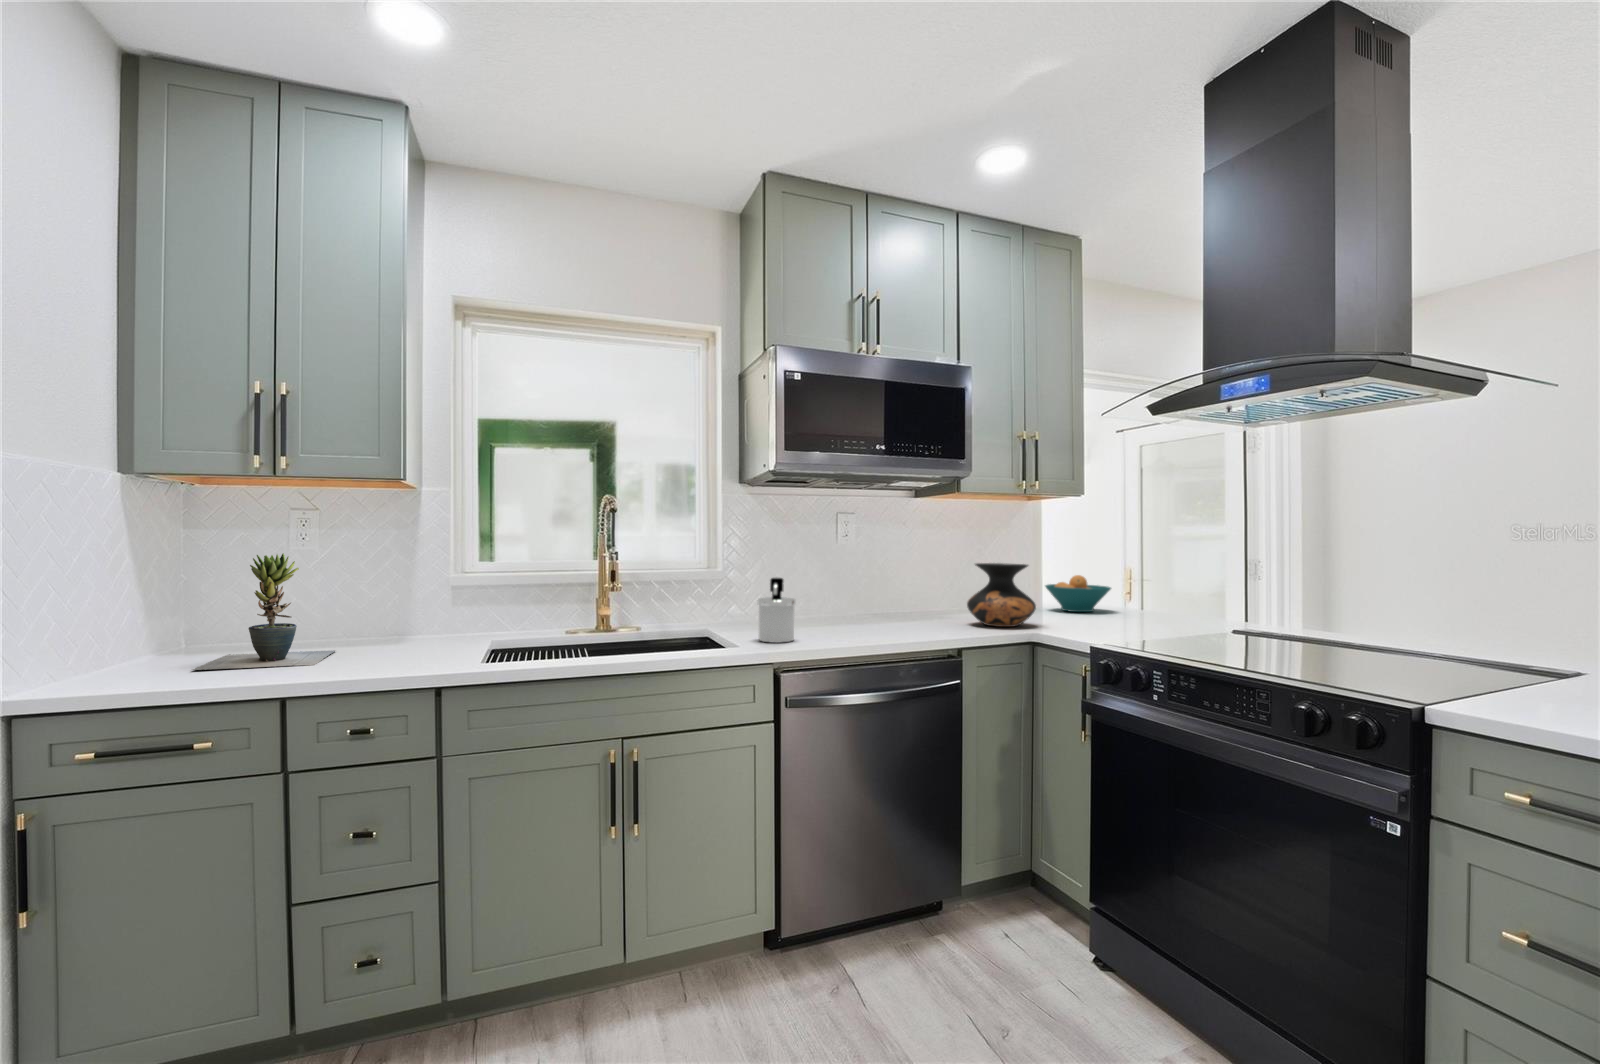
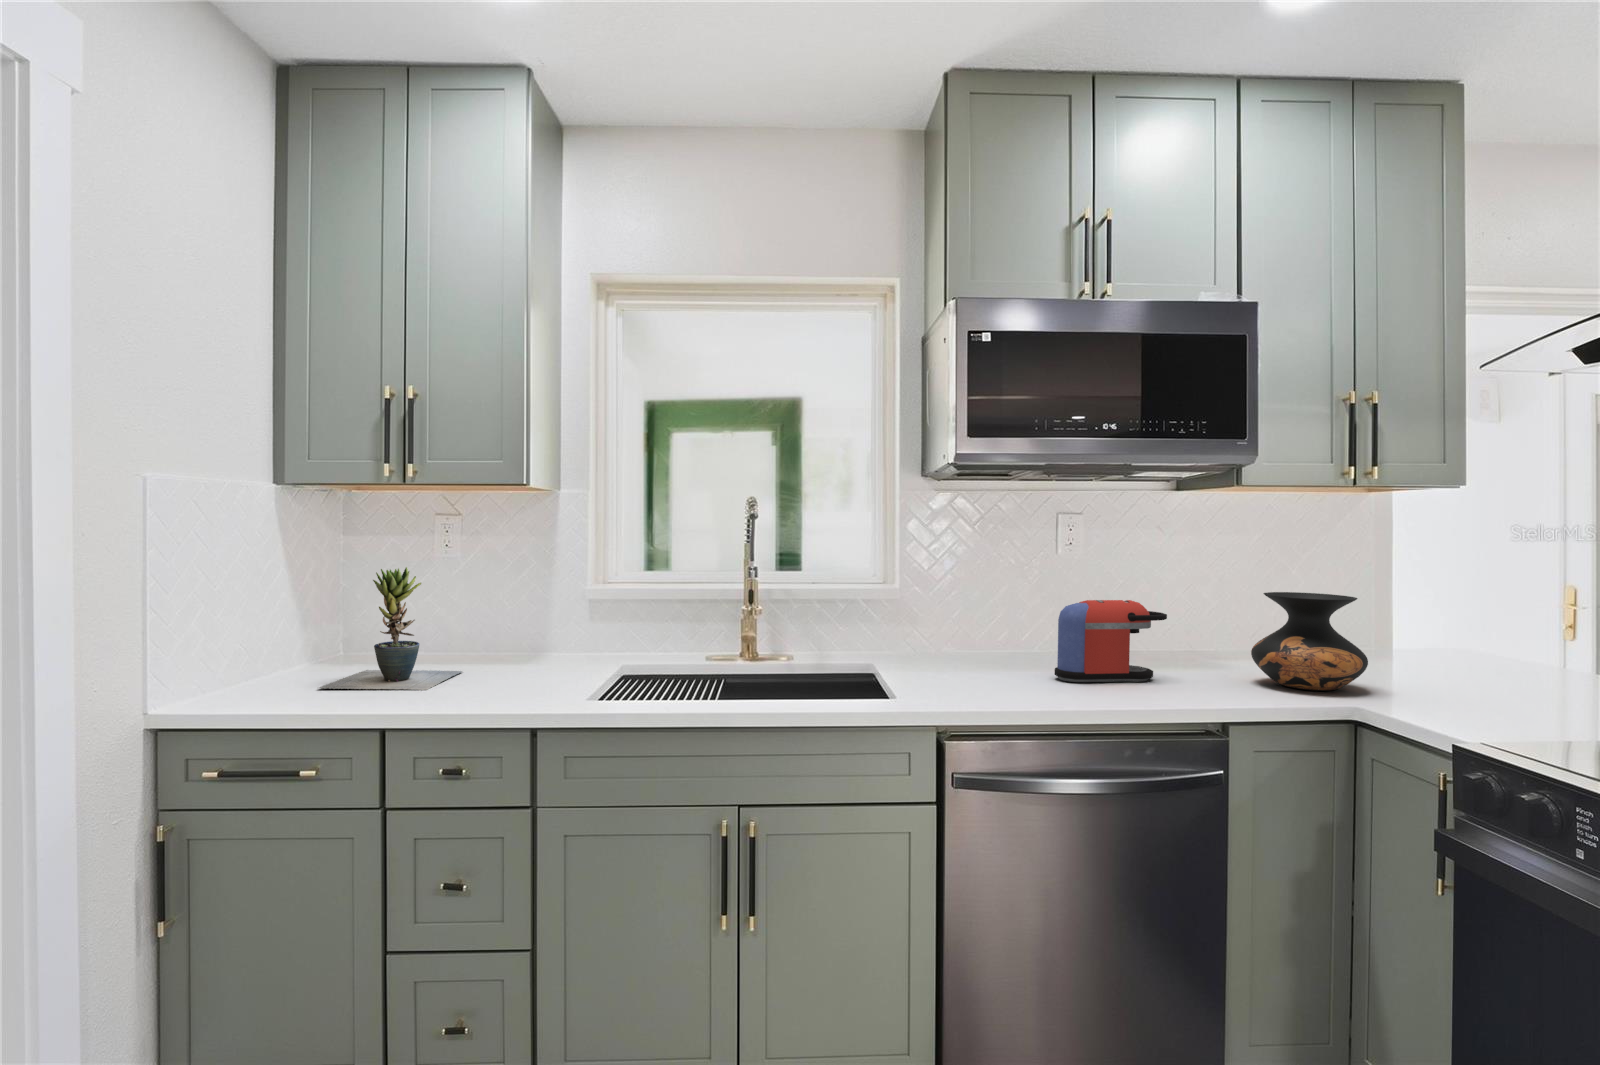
coffee maker: none [842,571,915,631] -> present [1055,600,1167,682]
fruit bowl: present [1045,575,1111,612] -> none [1398,610,1522,669]
soap dispenser: present [758,578,796,643] -> none [926,608,978,696]

